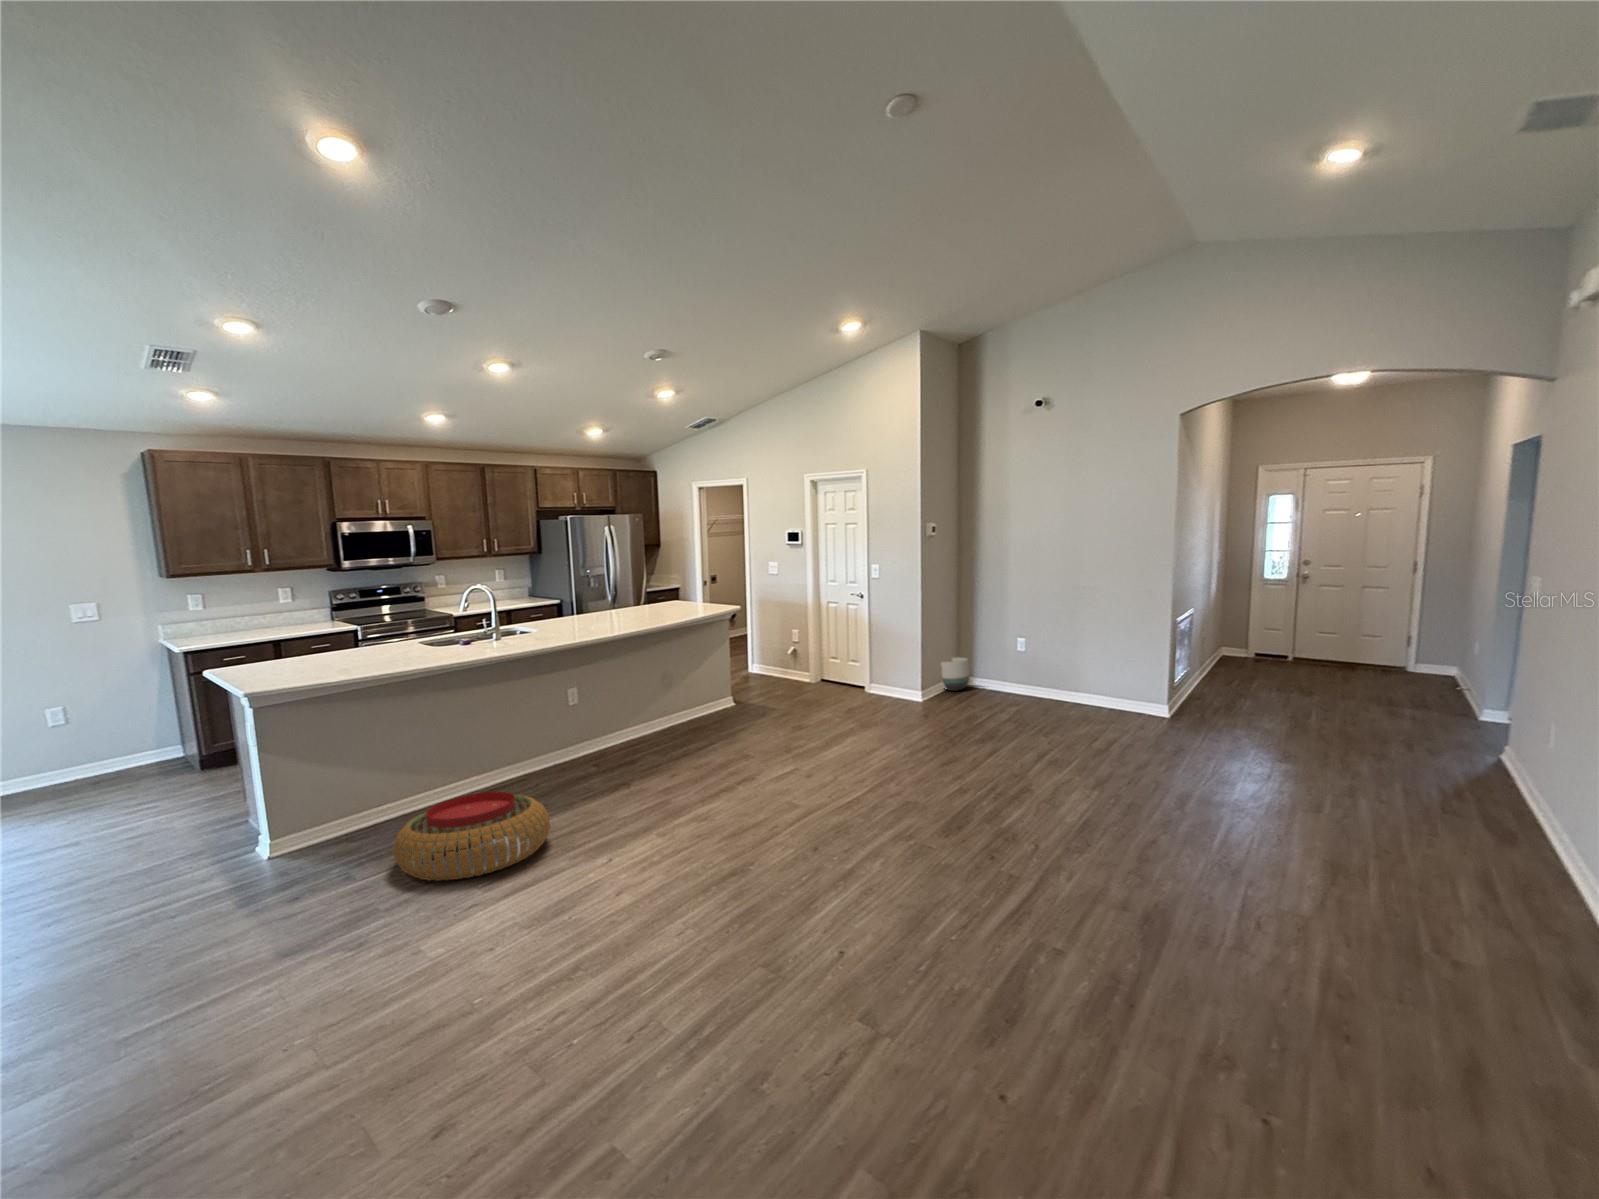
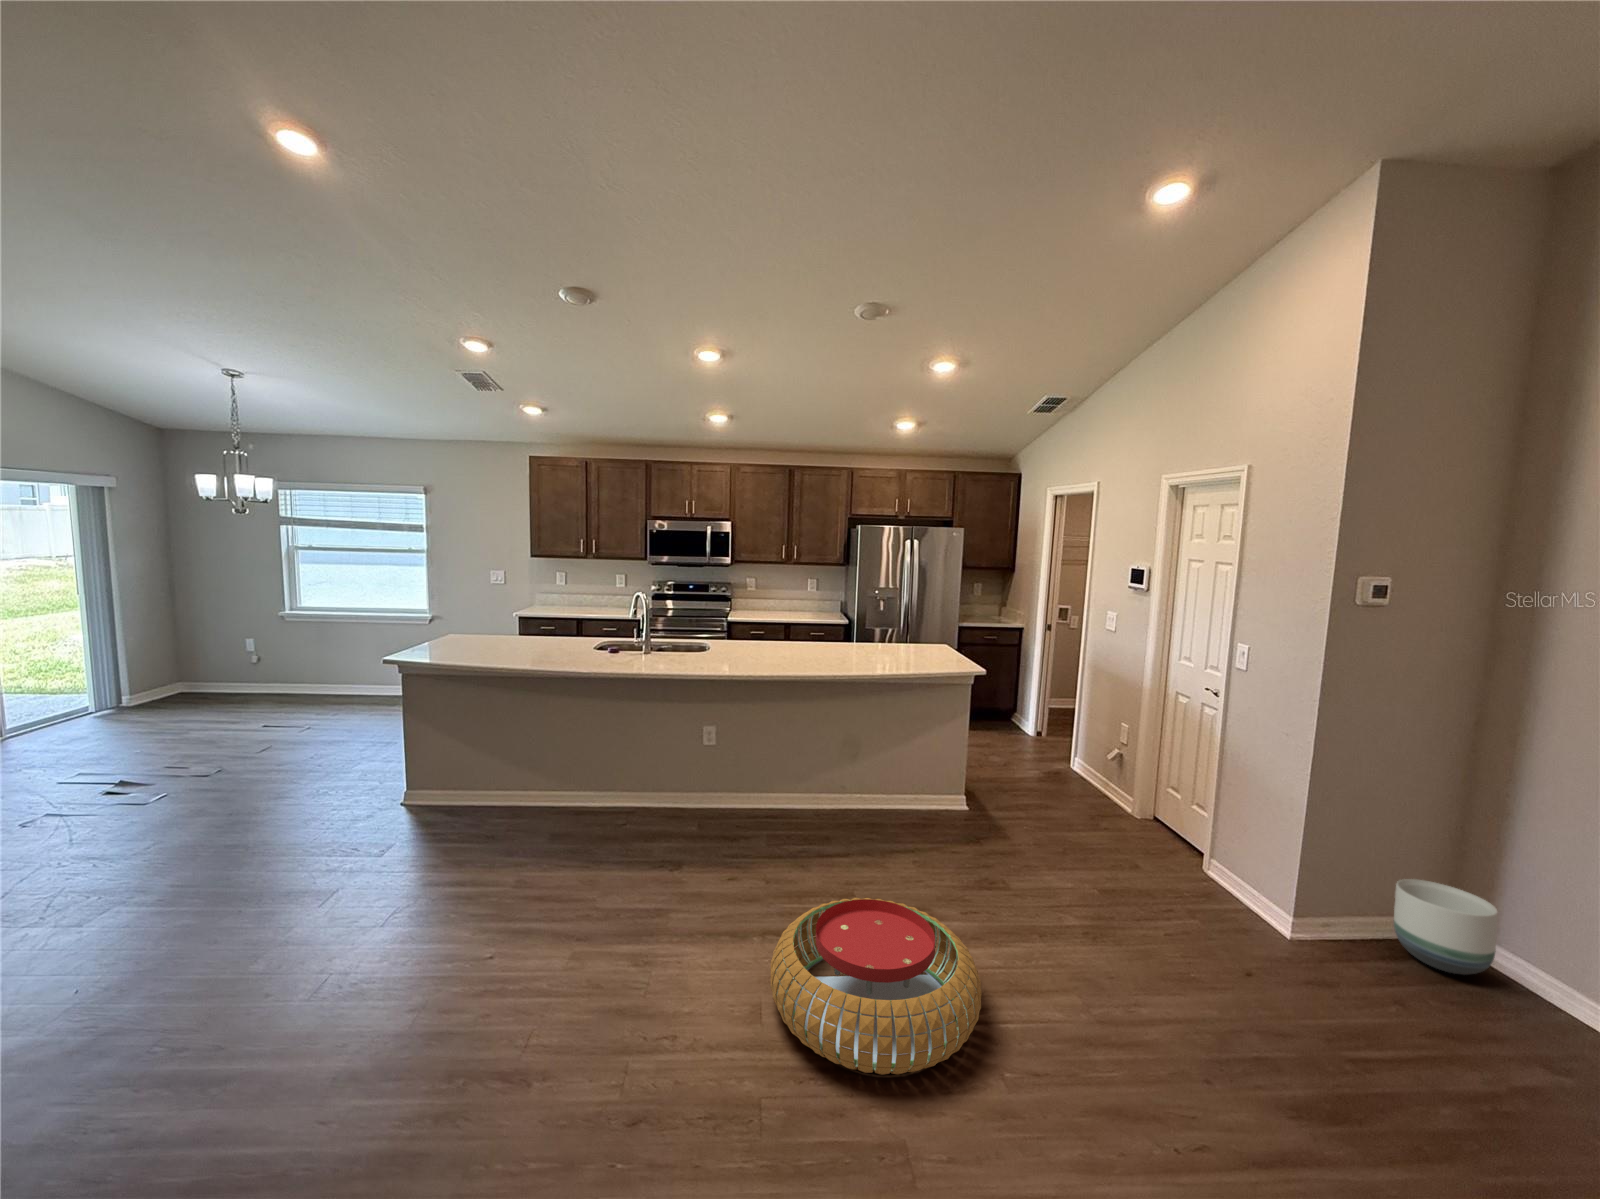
pouf: present [393,792,550,881] -> present [770,898,982,1075]

